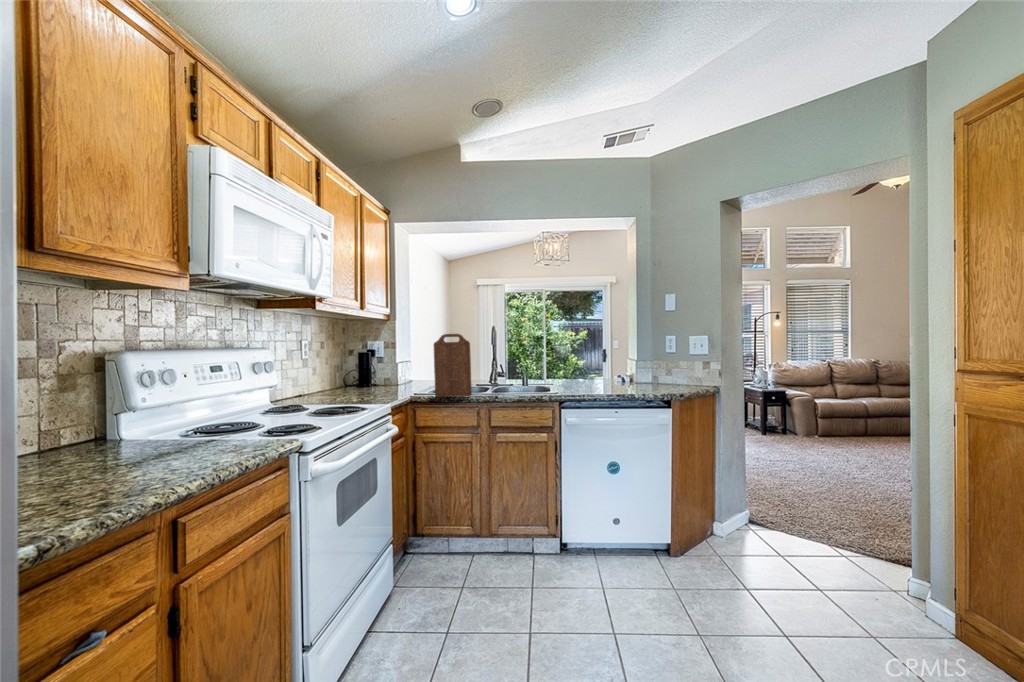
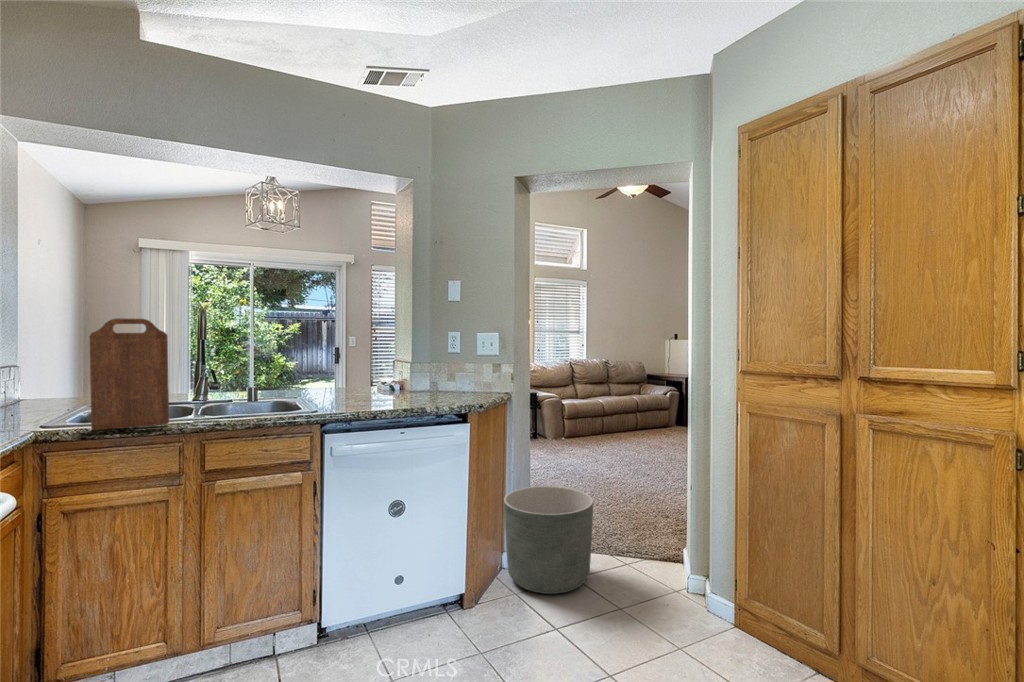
planter: none [712,470,802,567] -> present [504,486,593,594]

